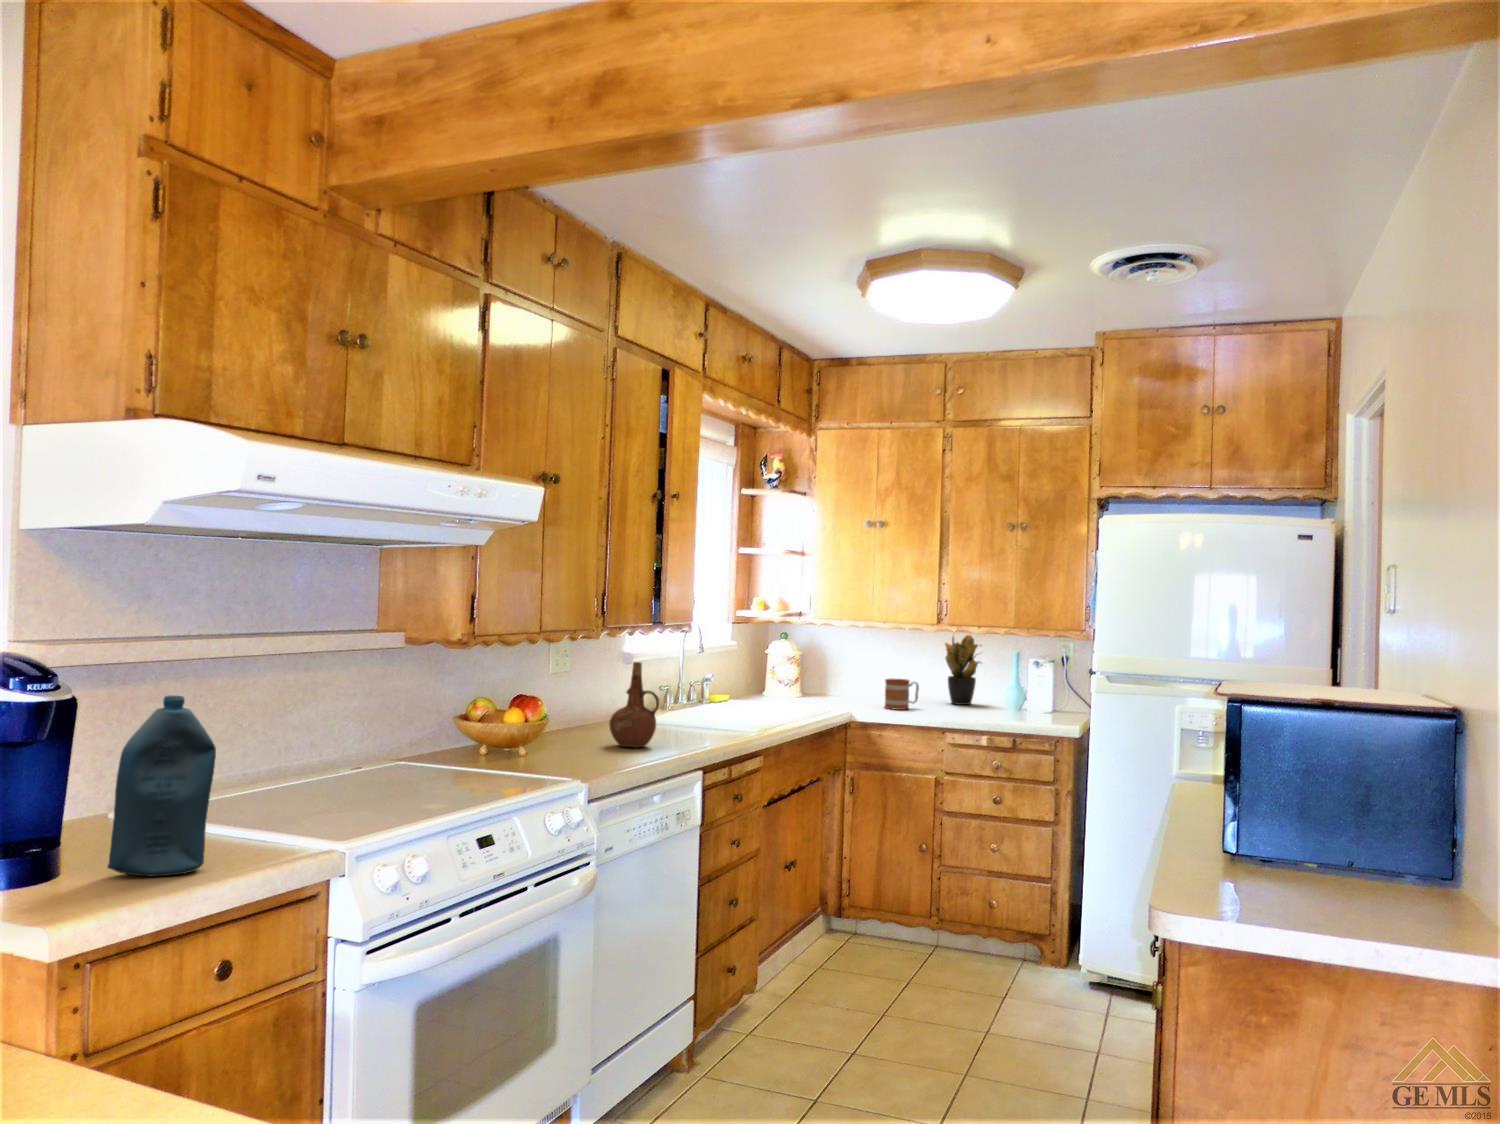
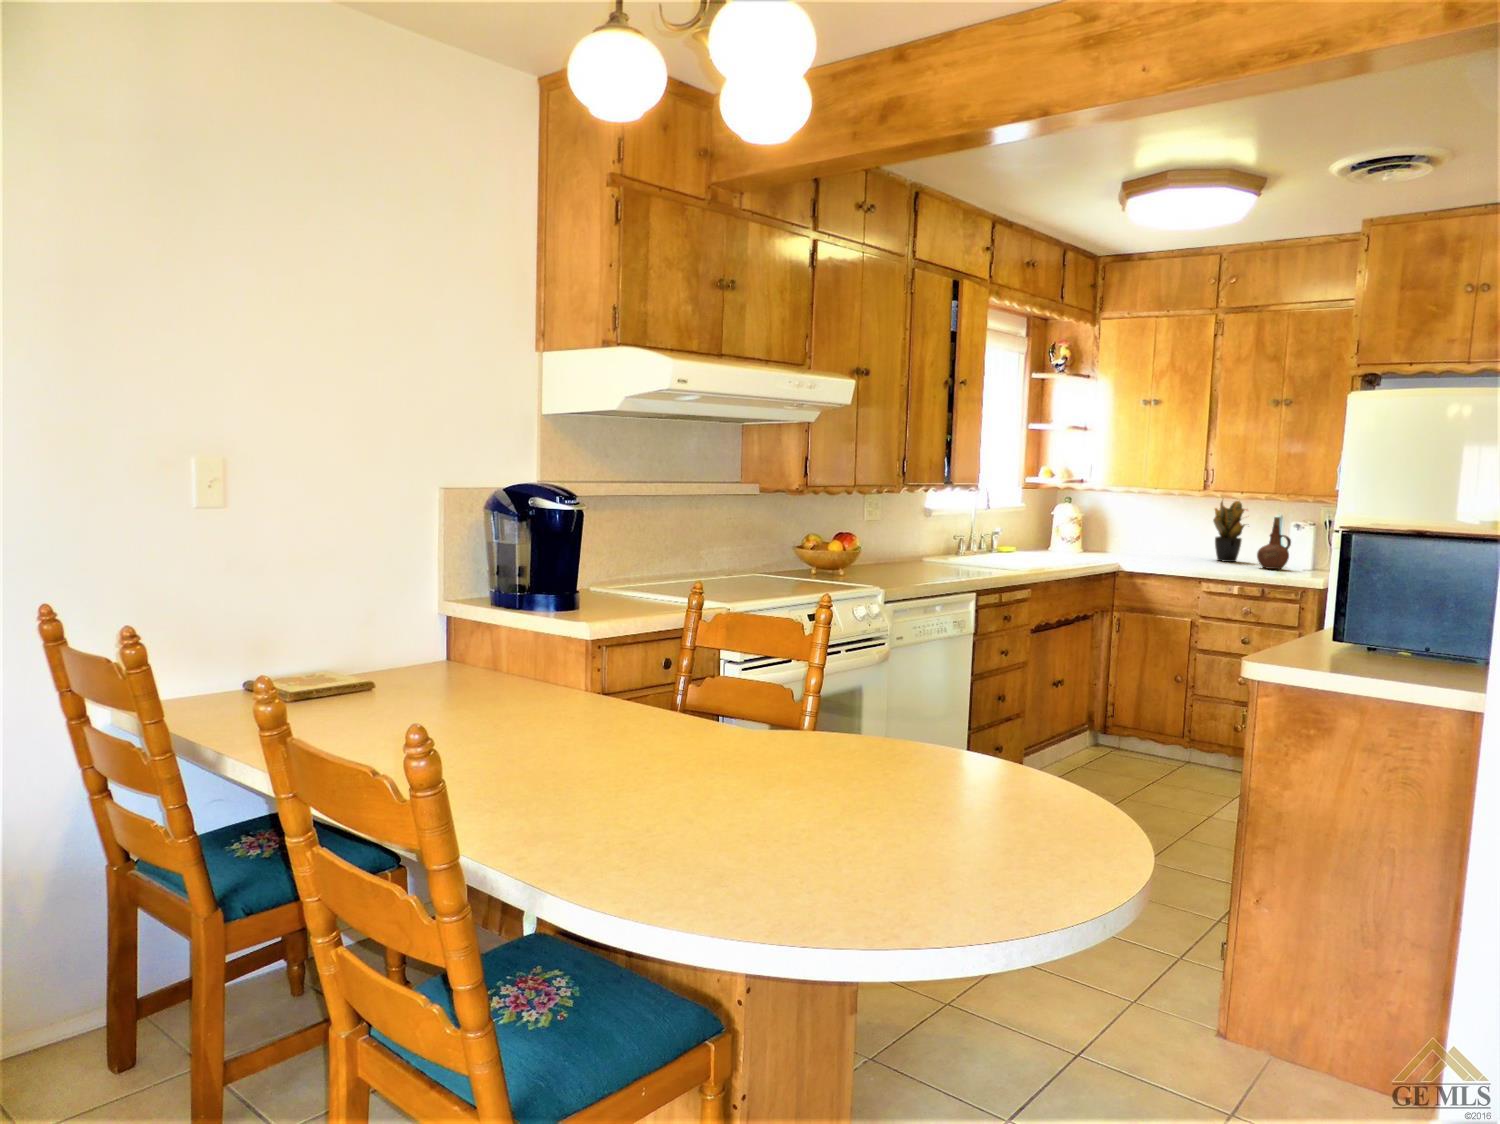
ceramic pitcher: present [609,662,659,747] -> present [1257,517,1291,569]
mug: present [885,679,919,710] -> none [1150,536,1183,562]
bottle: present [108,695,216,877] -> none [605,510,658,611]

